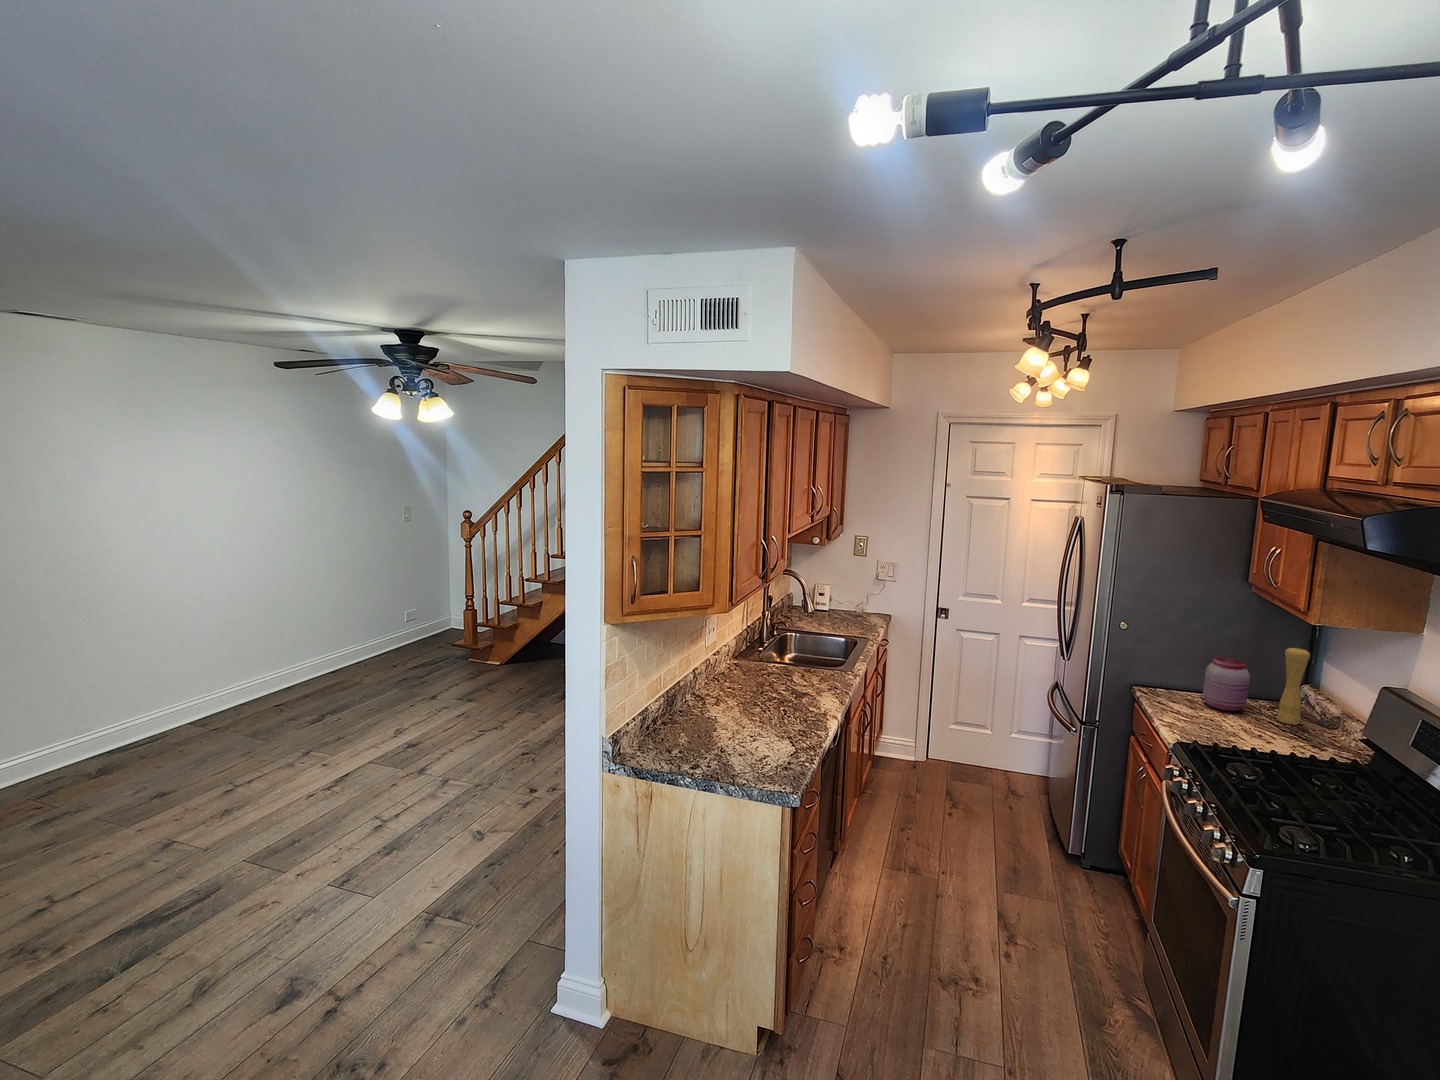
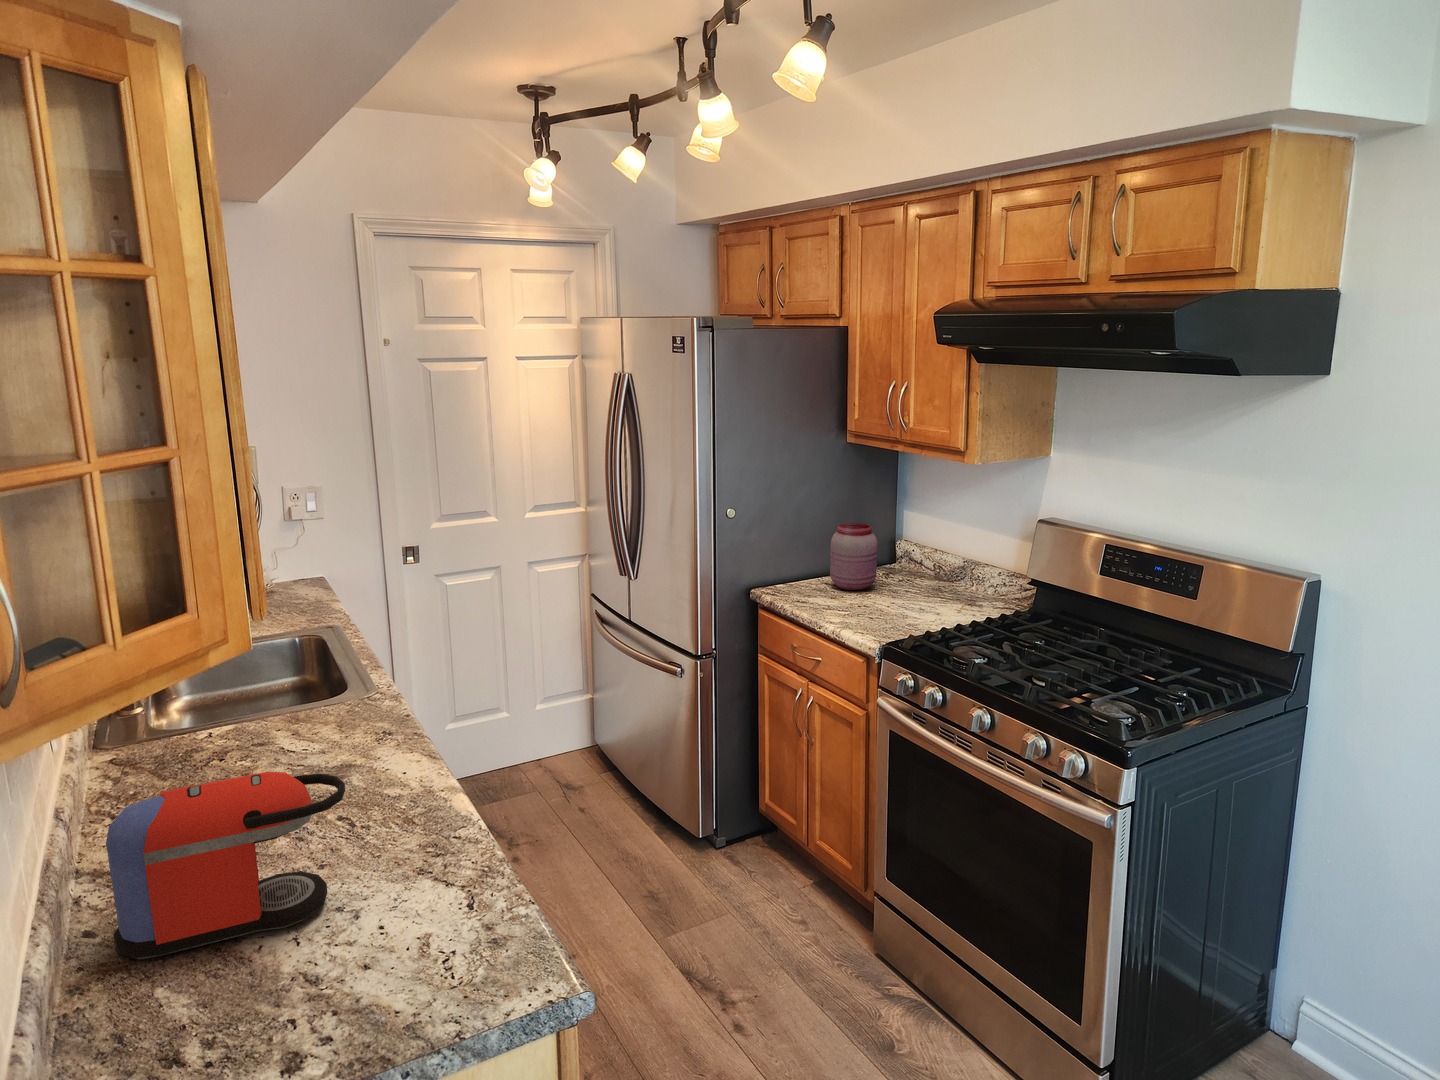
pepper mill: present [1277,648,1310,725] -> none [905,493,931,587]
coffee maker: none [682,668,762,734] -> present [106,772,345,959]

